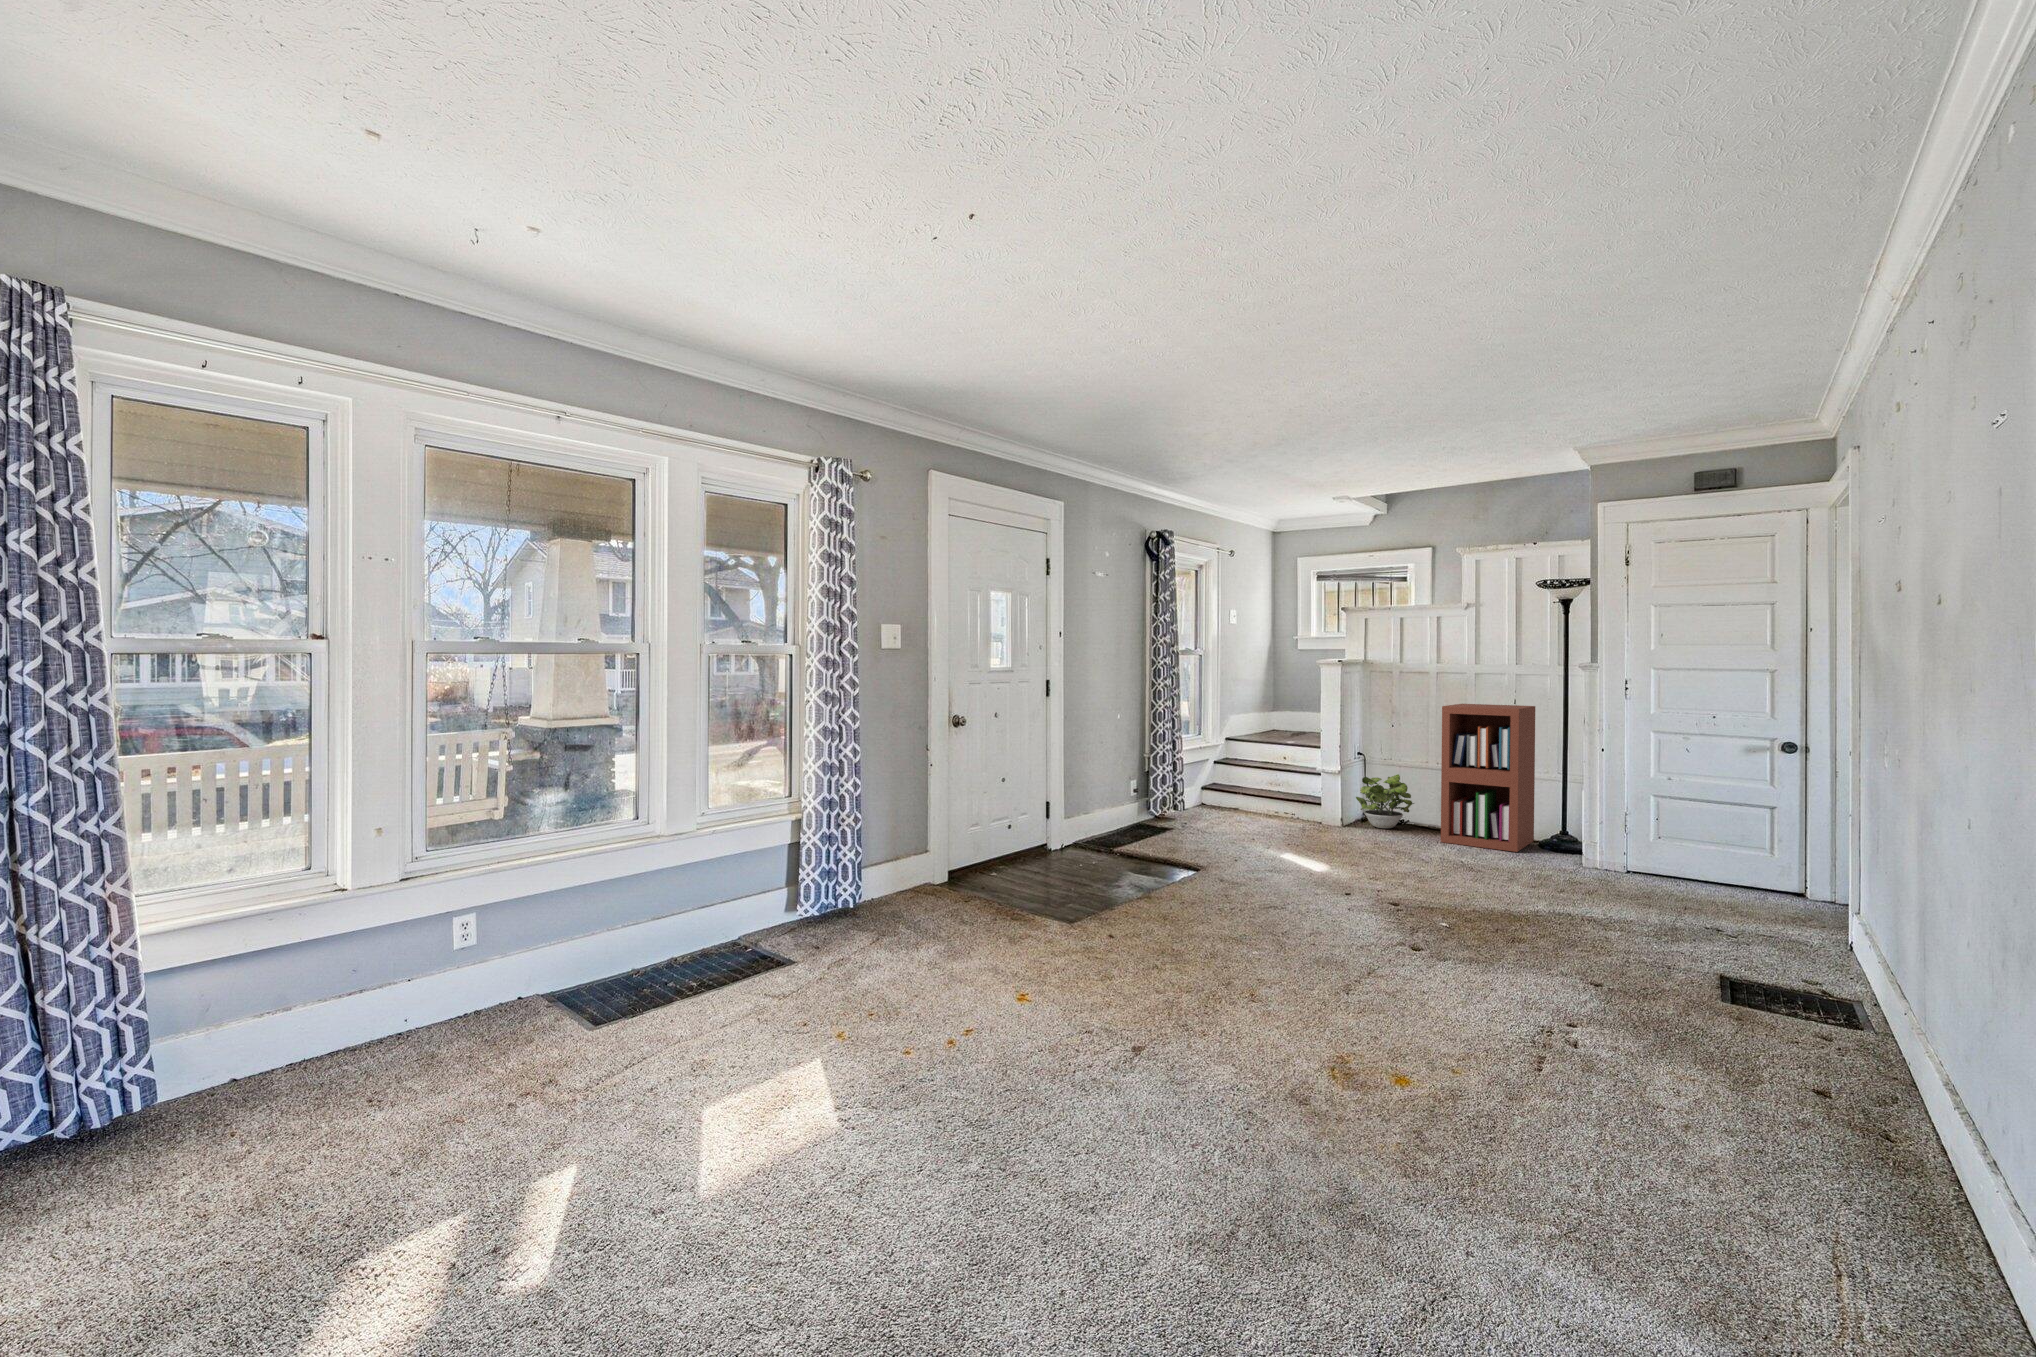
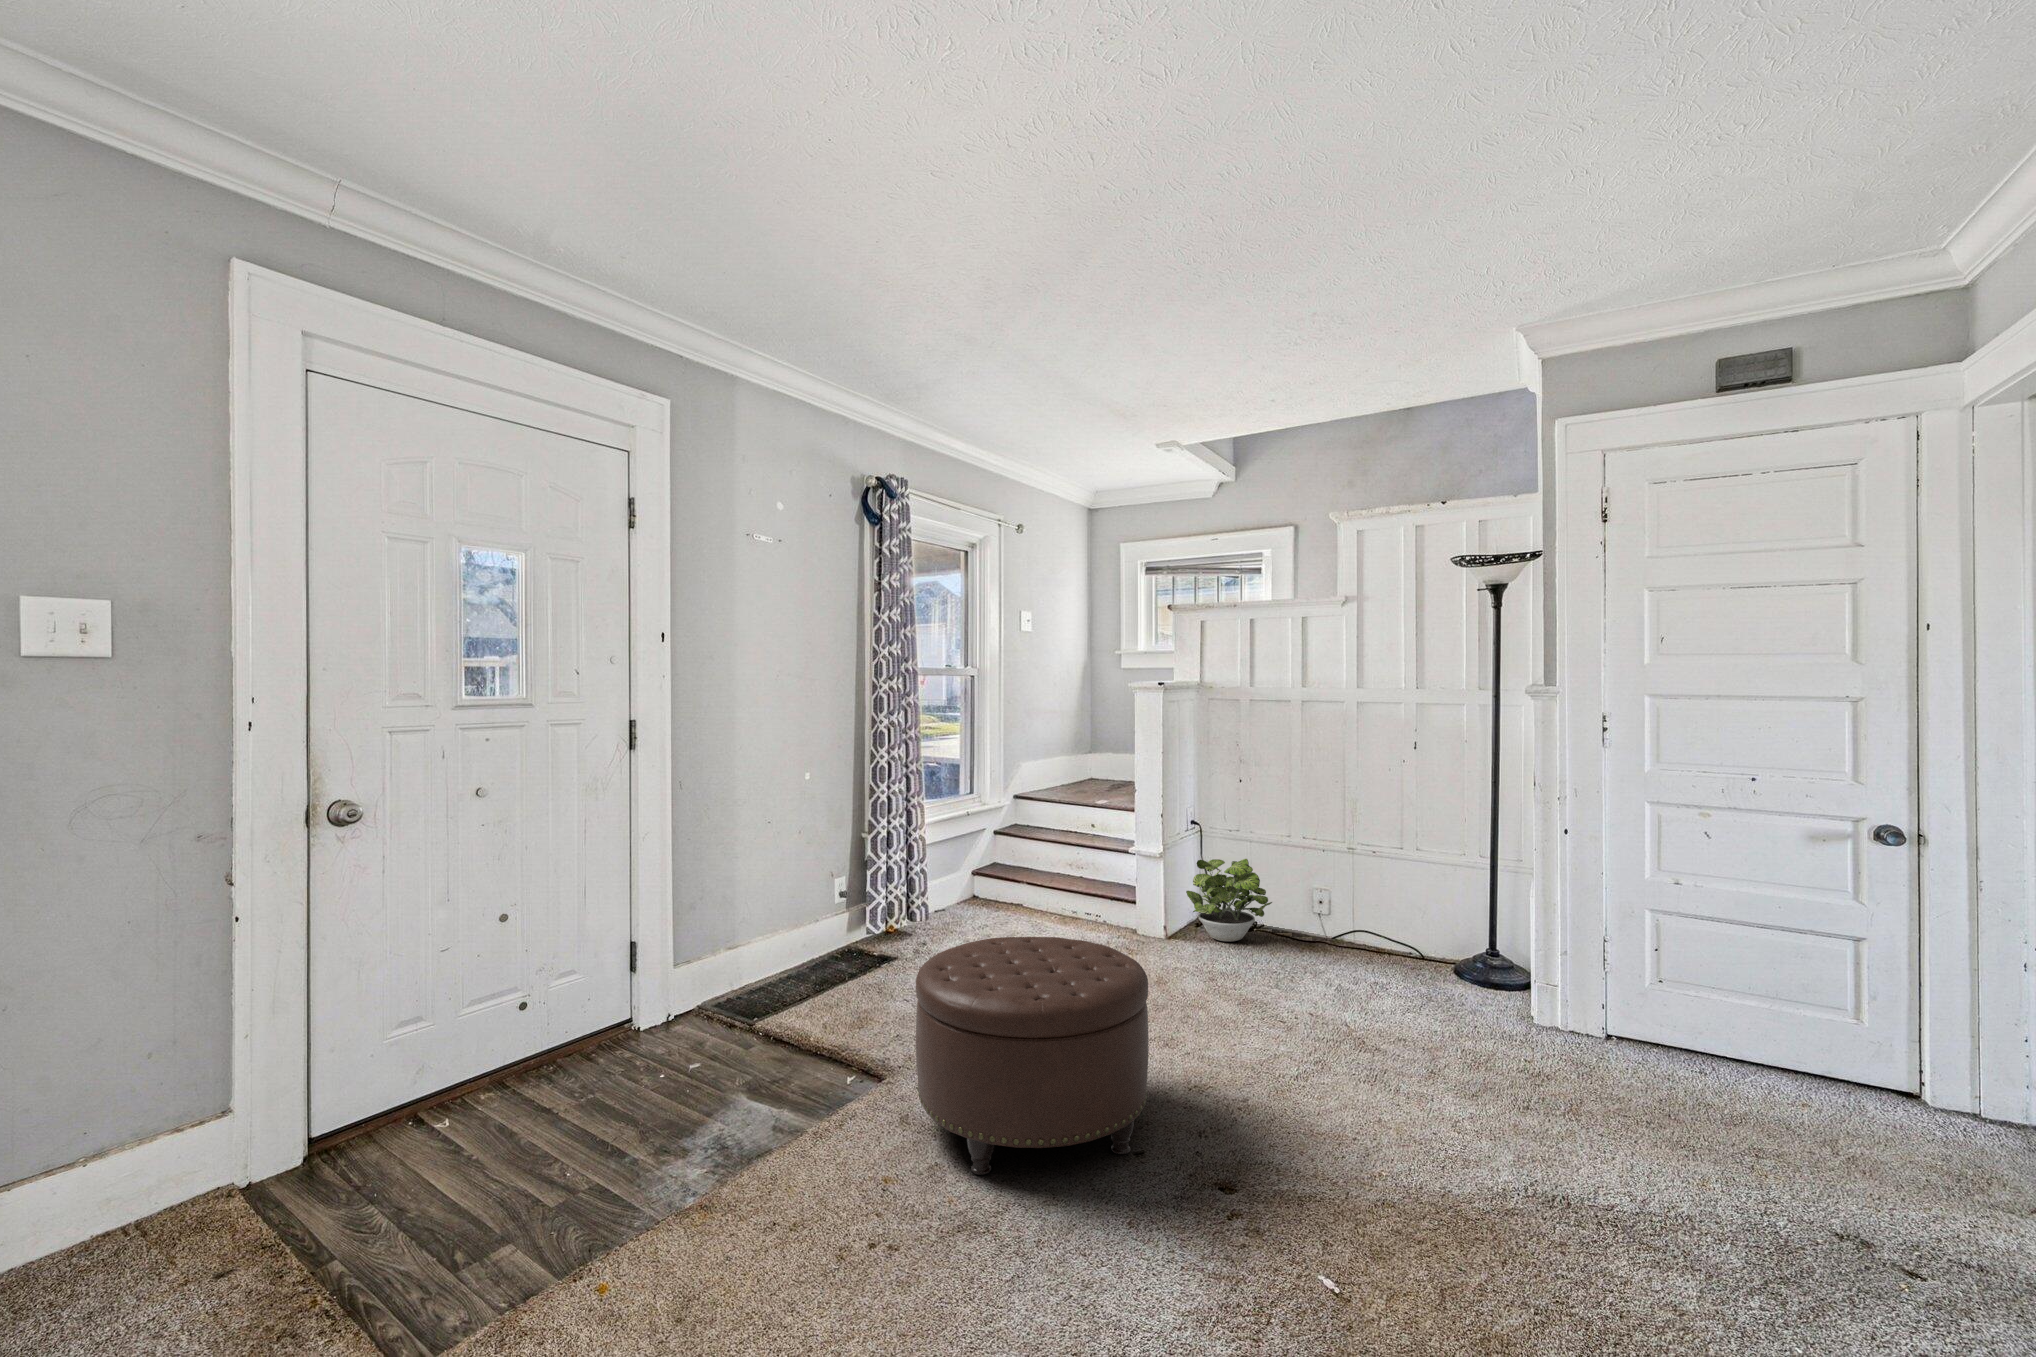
bookshelf: present [1441,704,1535,852] -> none [1309,748,1448,993]
ottoman: none [1232,798,1357,898] -> present [916,937,1149,1175]

